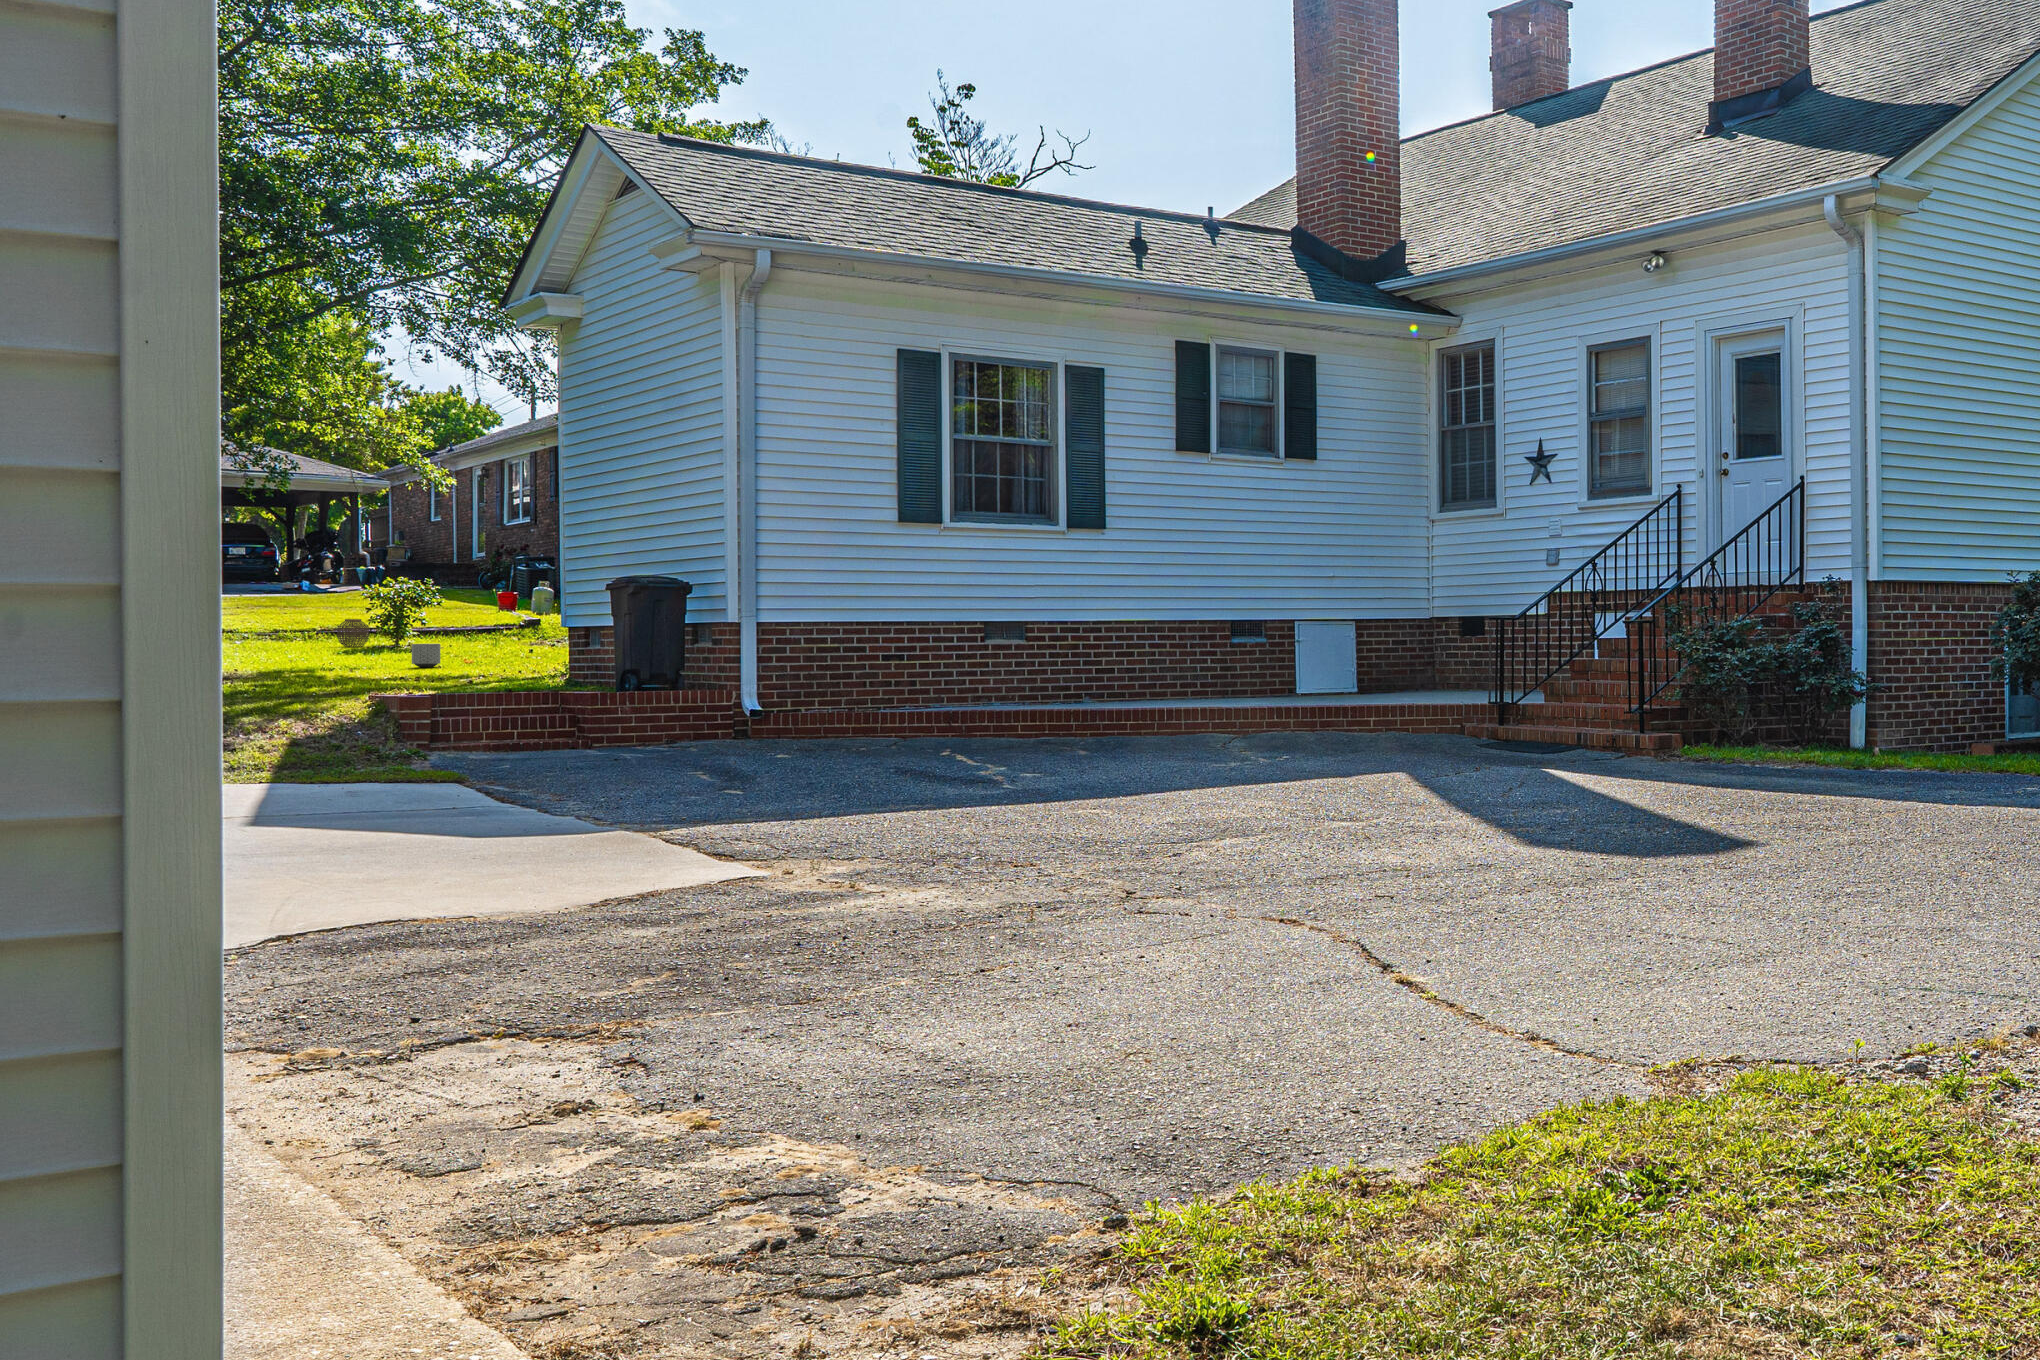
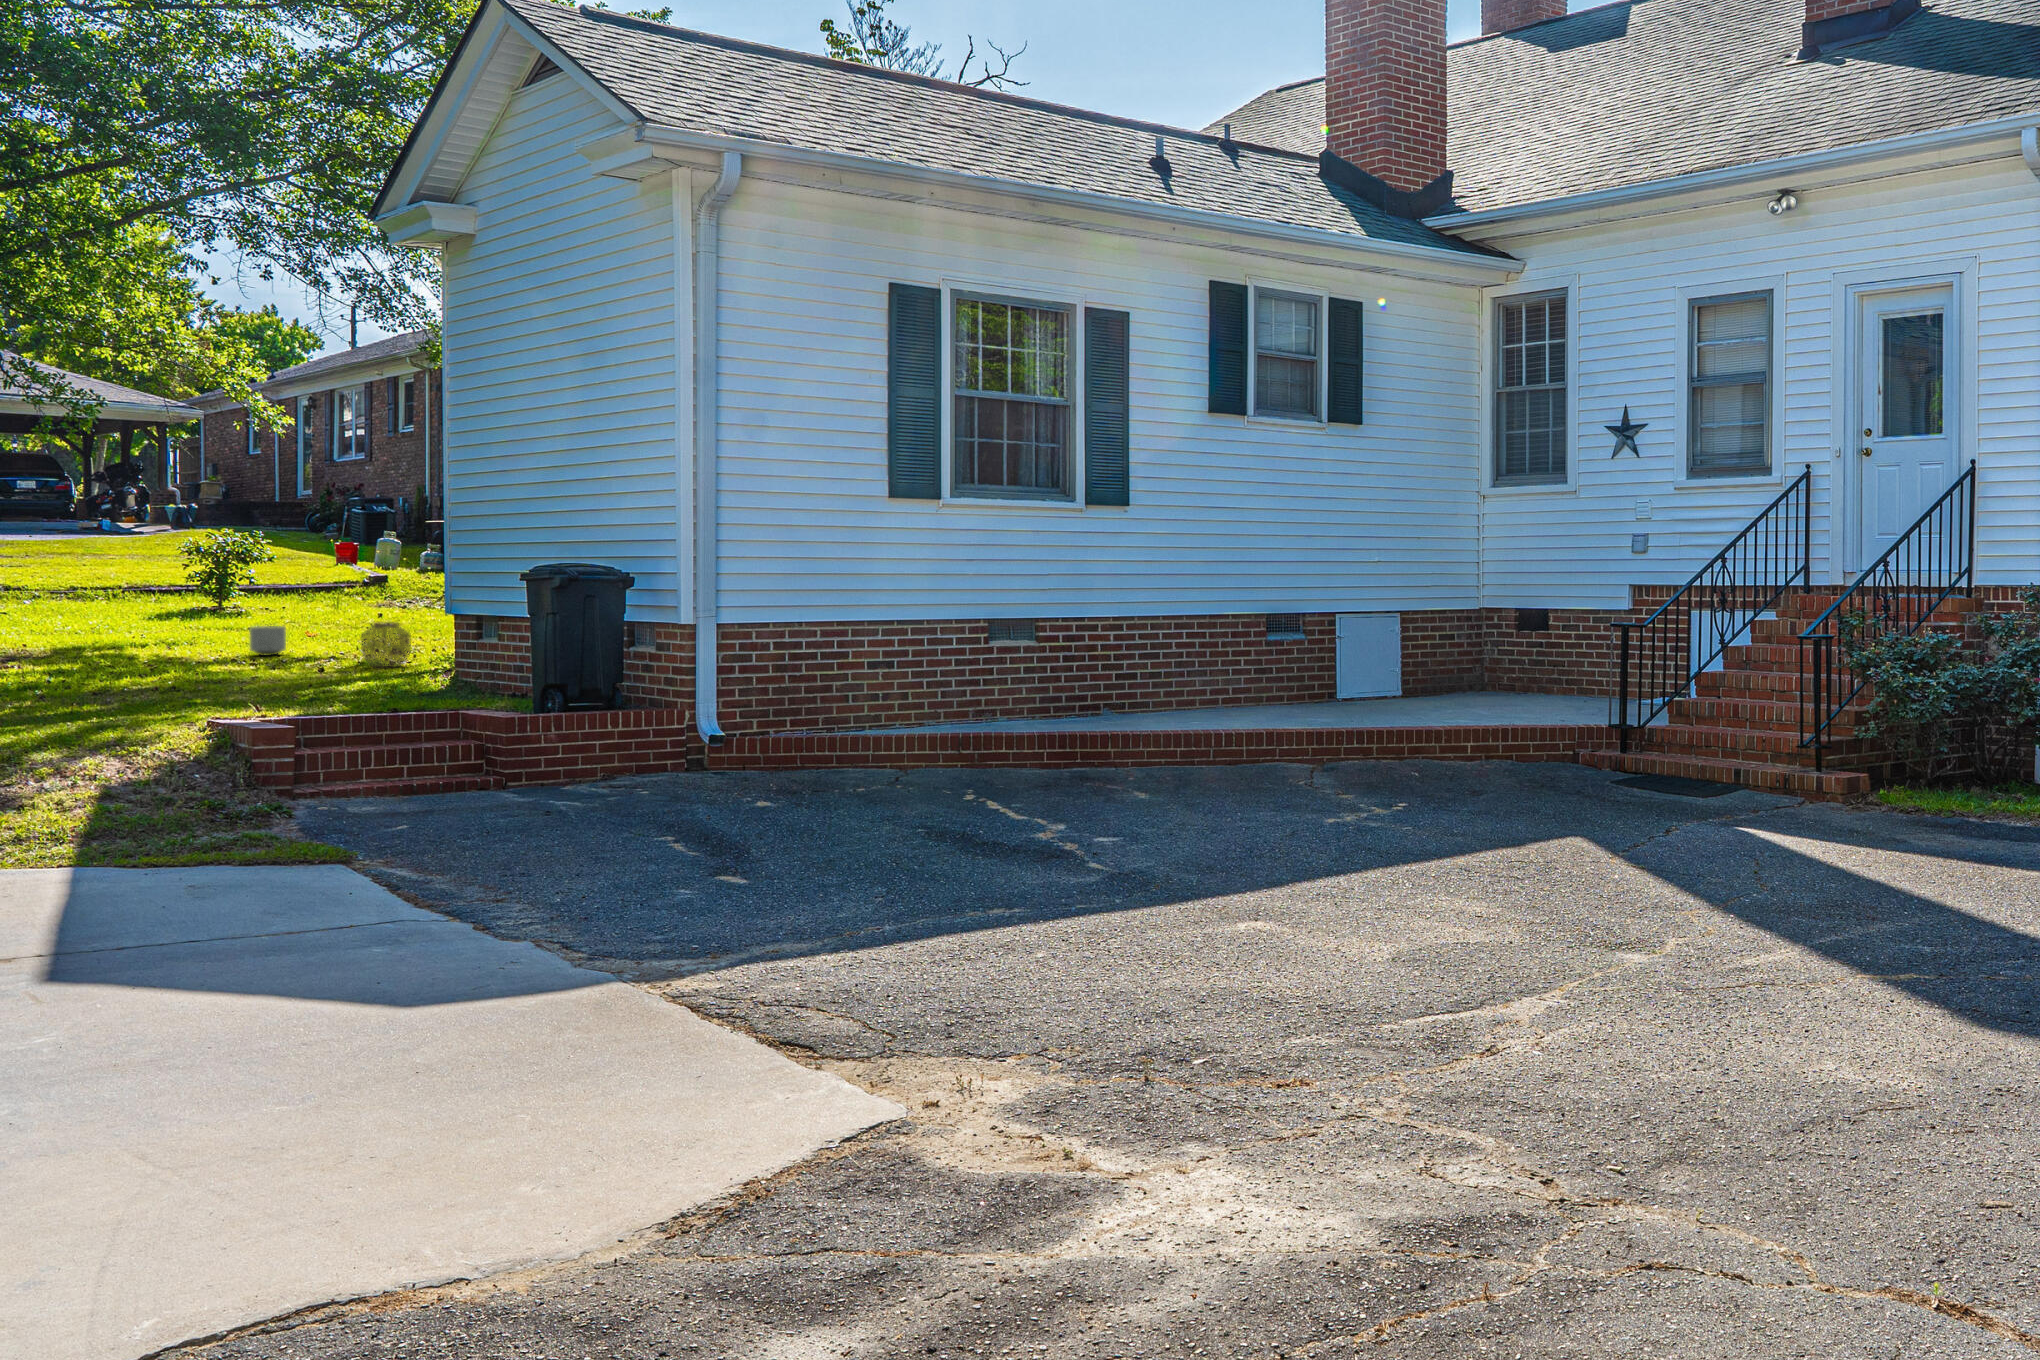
woven basket: present [337,619,369,647] -> present [361,622,411,668]

